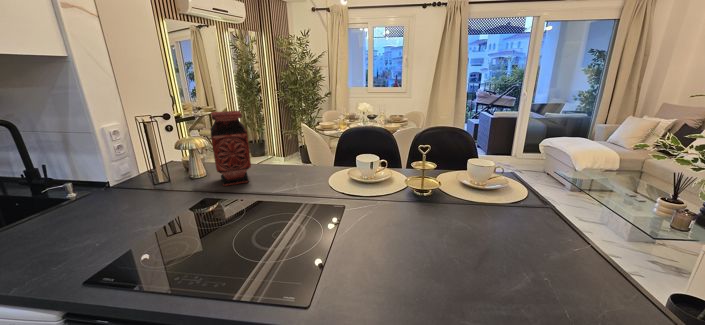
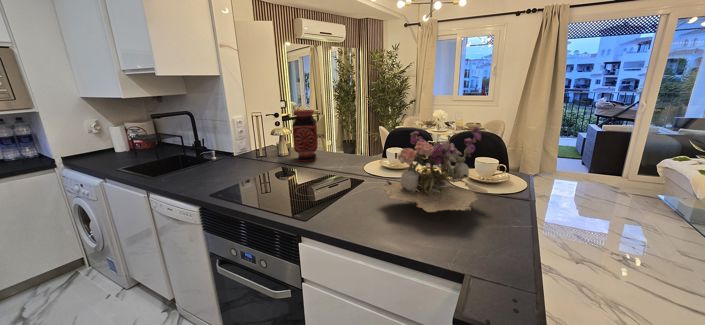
flower arrangement: none [385,127,534,262] -> present [379,125,488,212]

